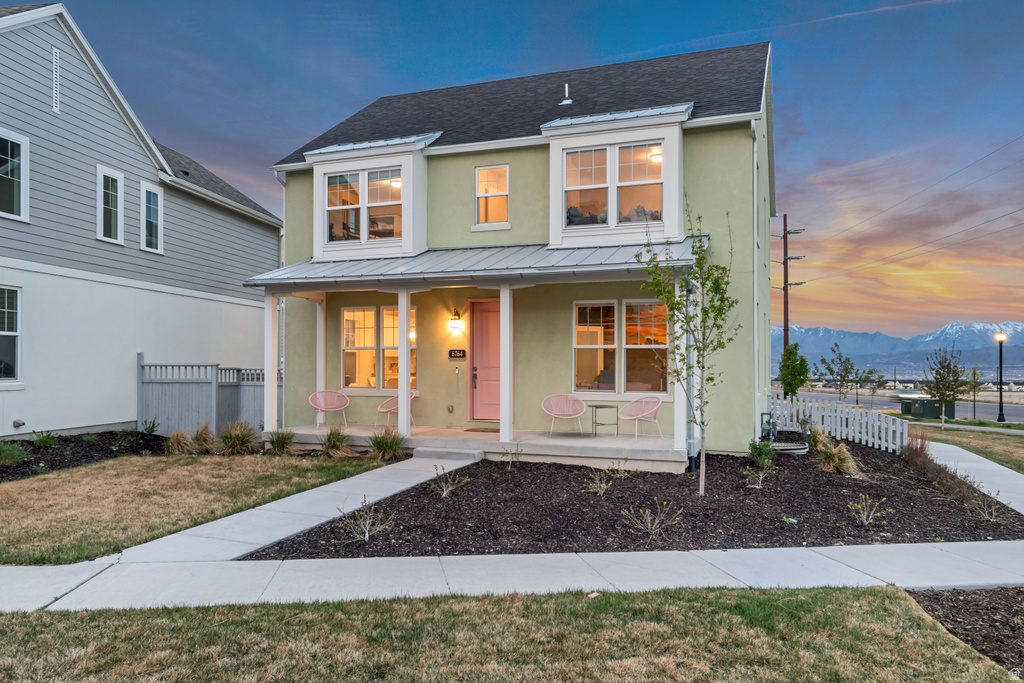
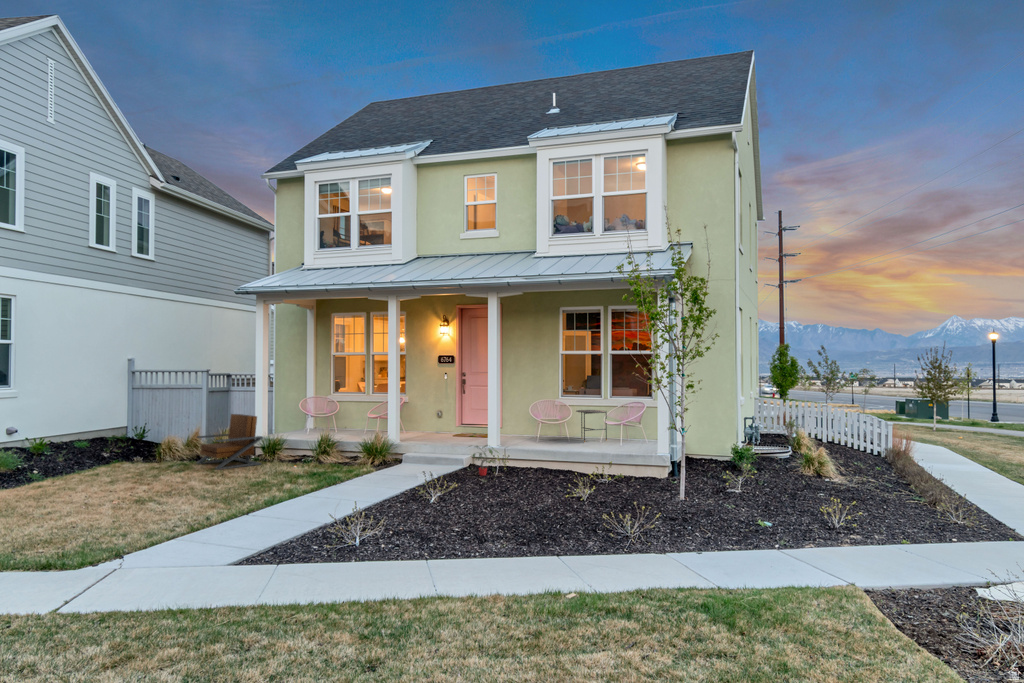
lounge chair: none [206,408,273,463] -> present [196,414,263,470]
potted plant: none [477,439,512,470] -> present [473,446,497,476]

